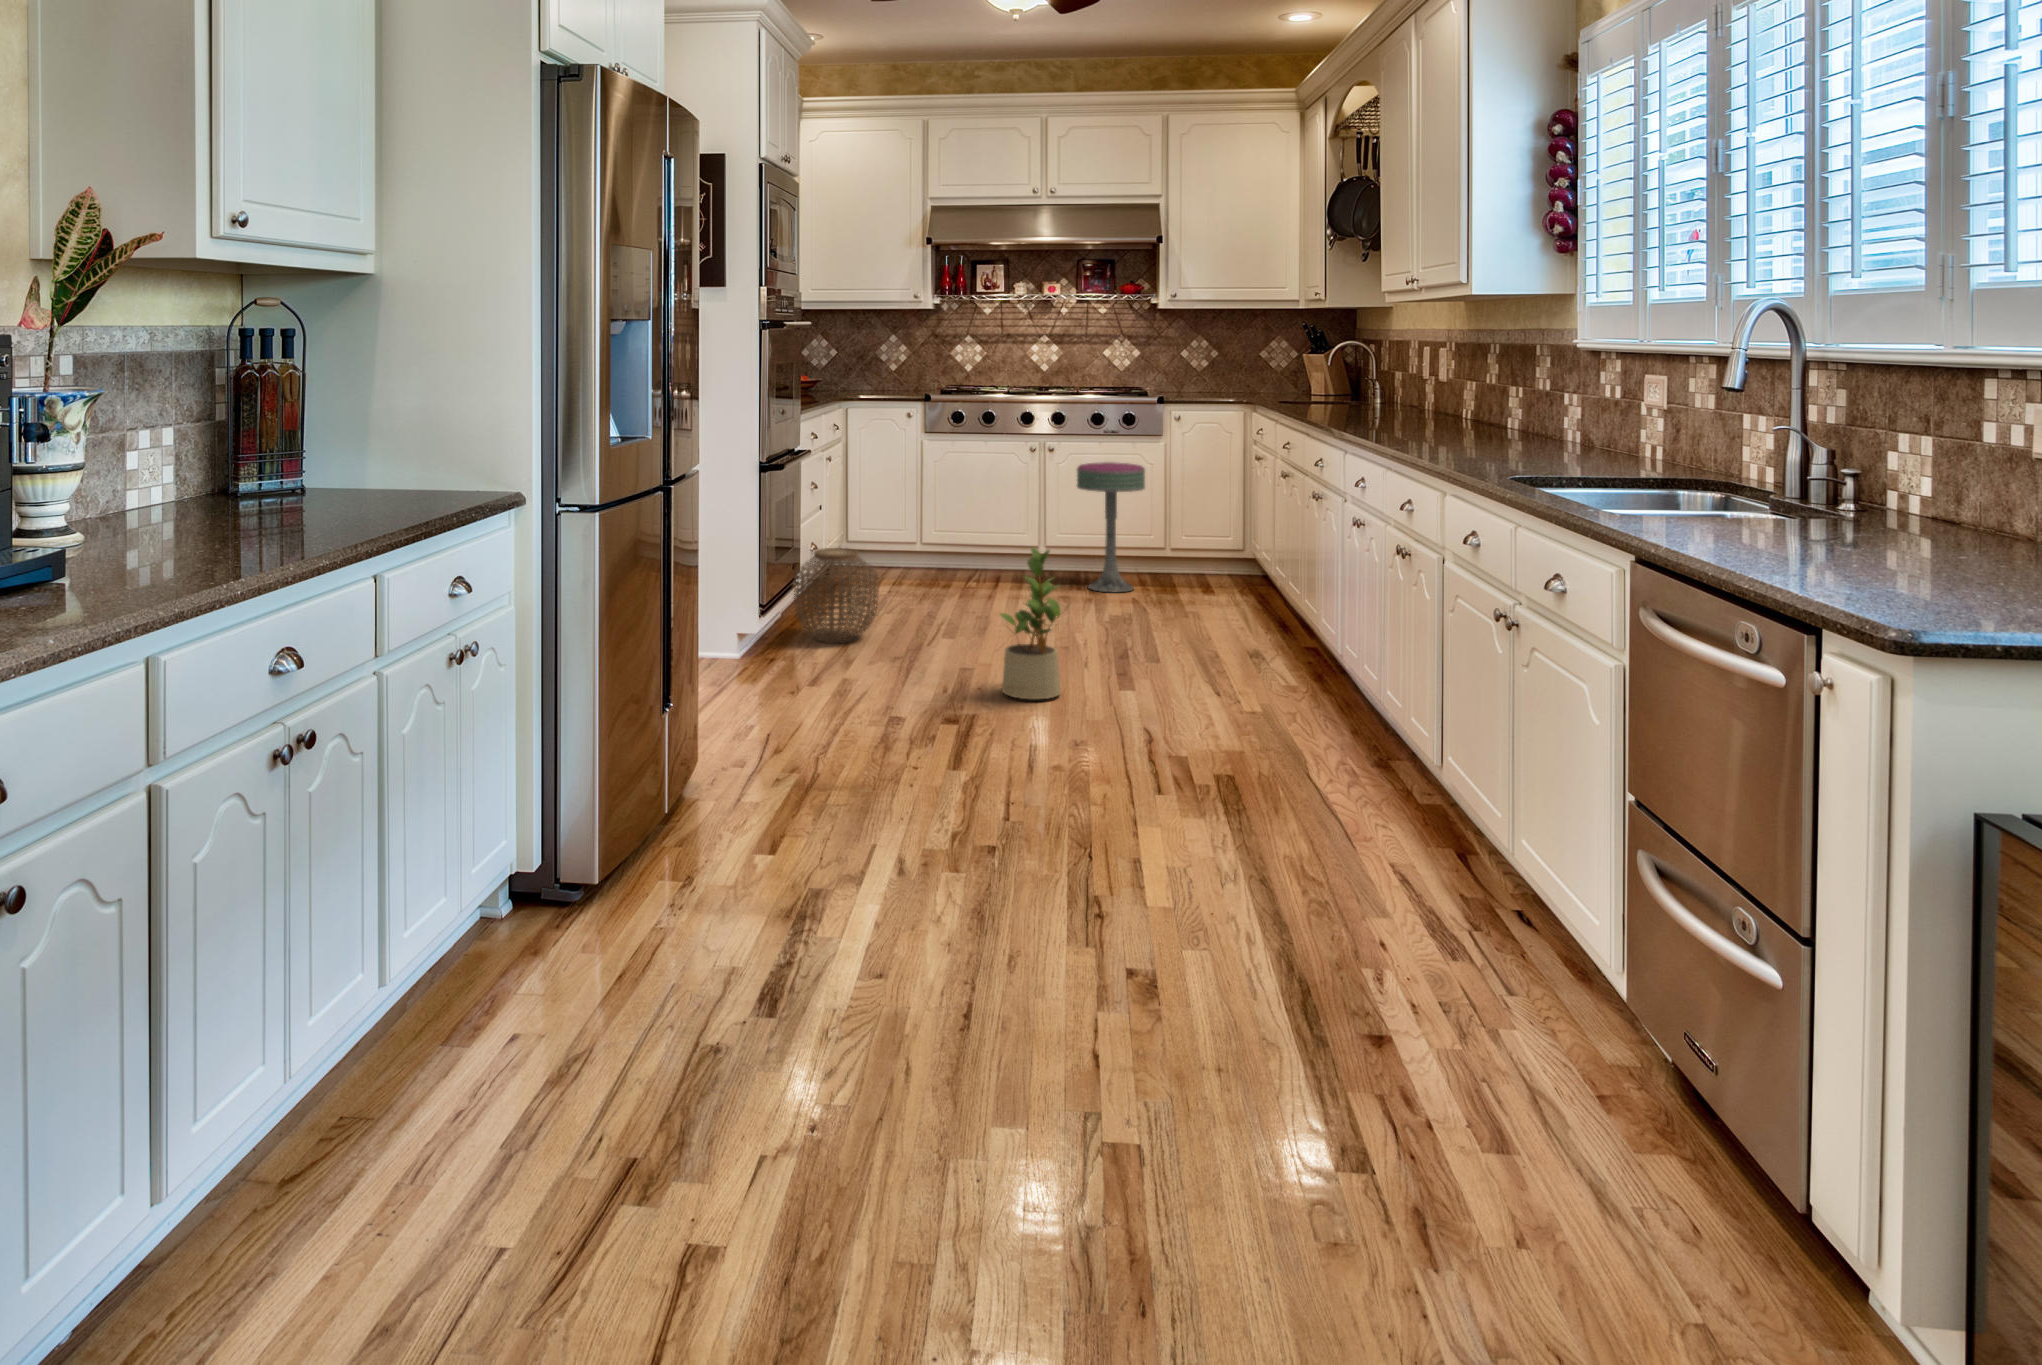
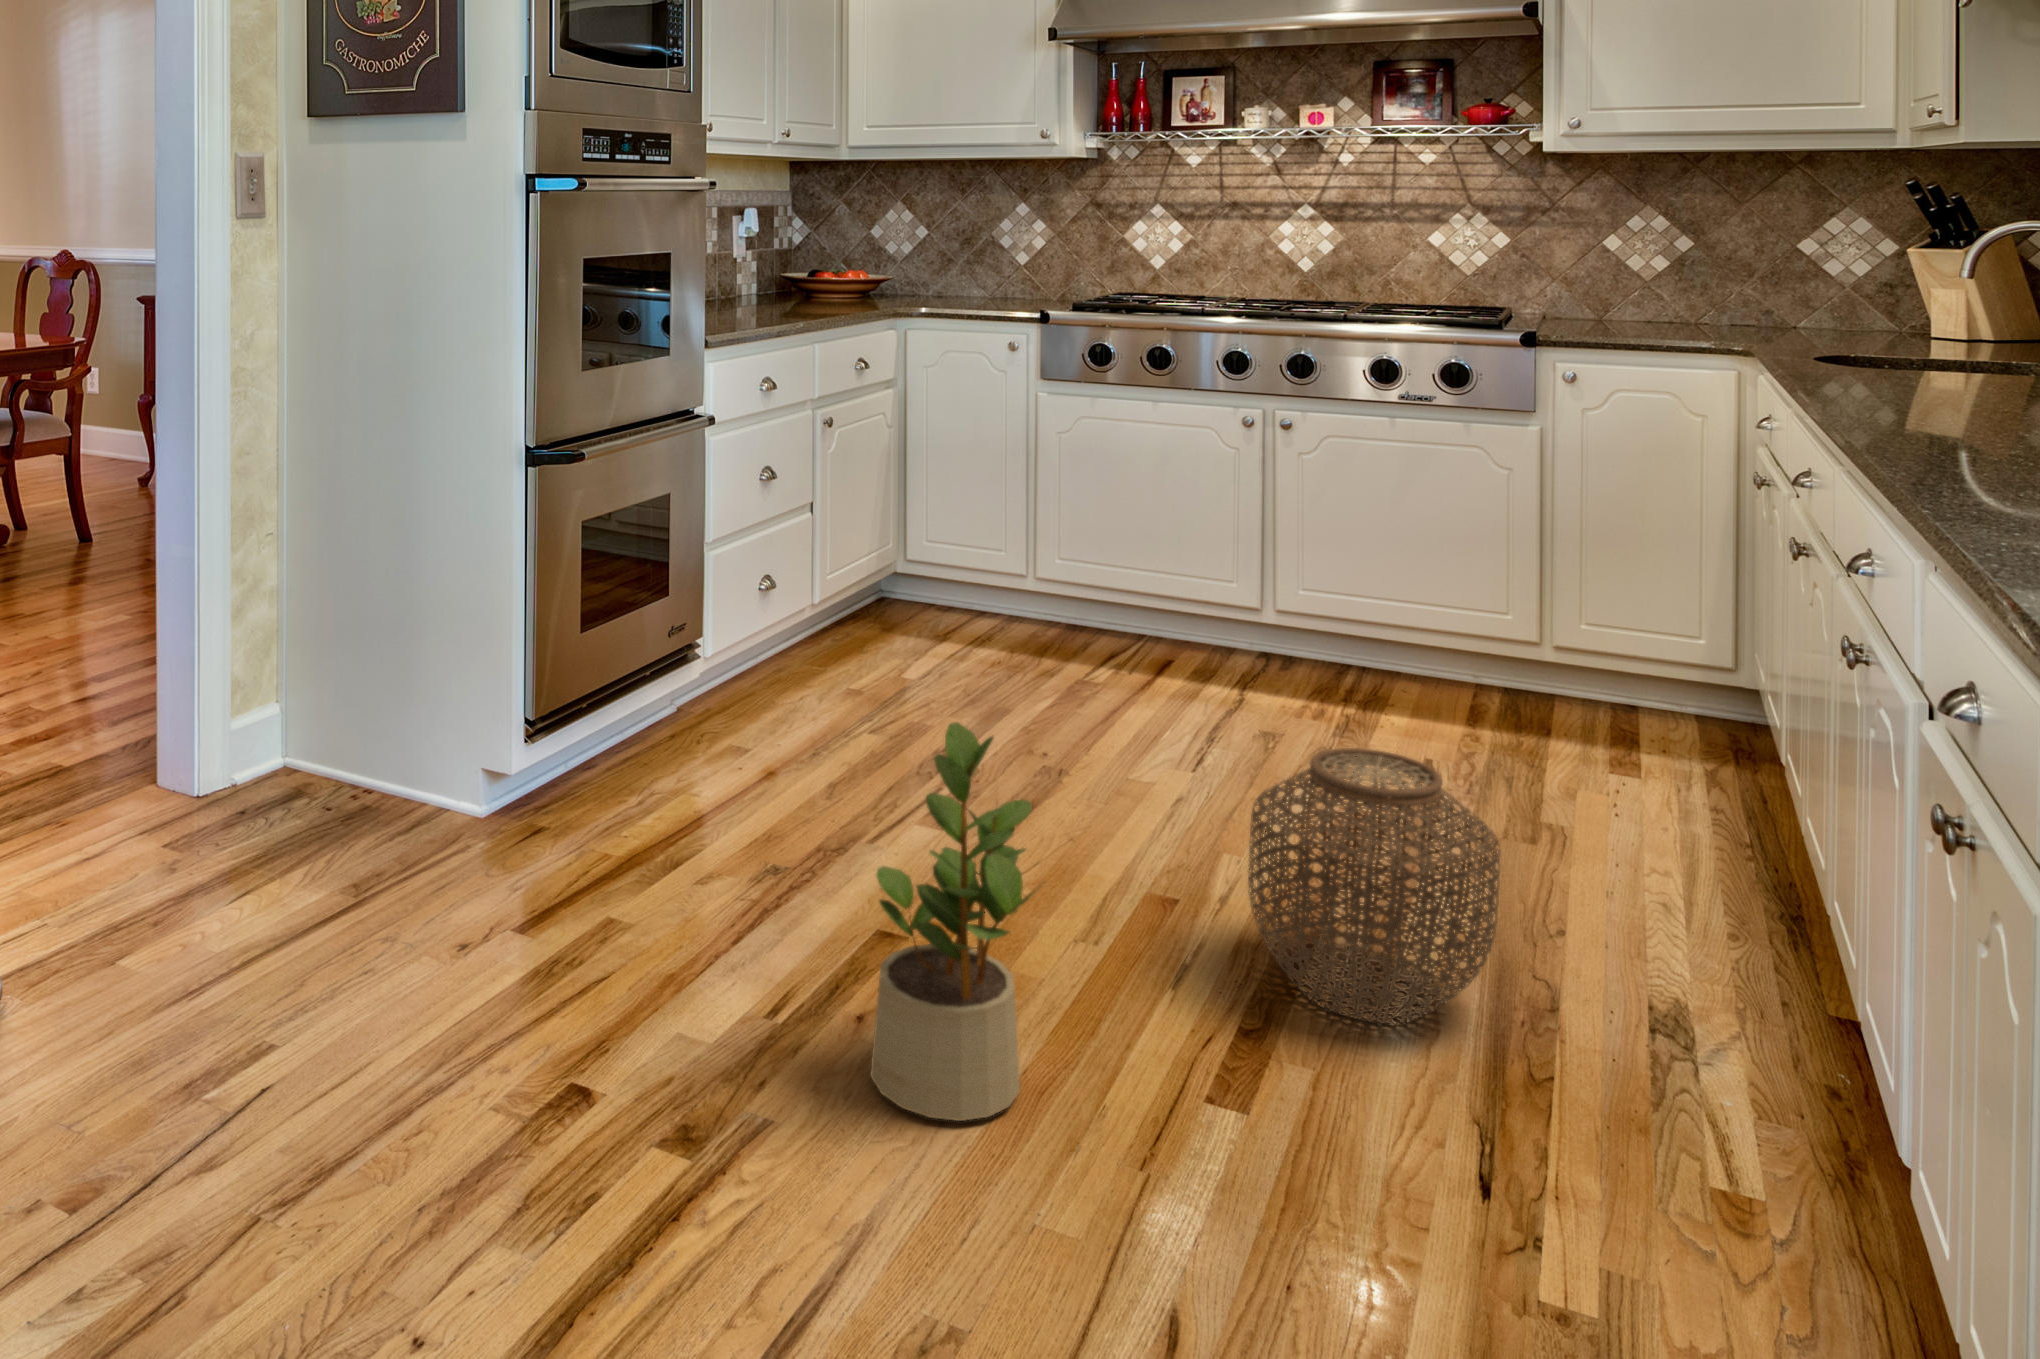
bar stool: present [1077,462,1145,592] -> none [1313,459,1468,731]
woven basket: present [794,548,878,643] -> present [1248,748,1500,1024]

